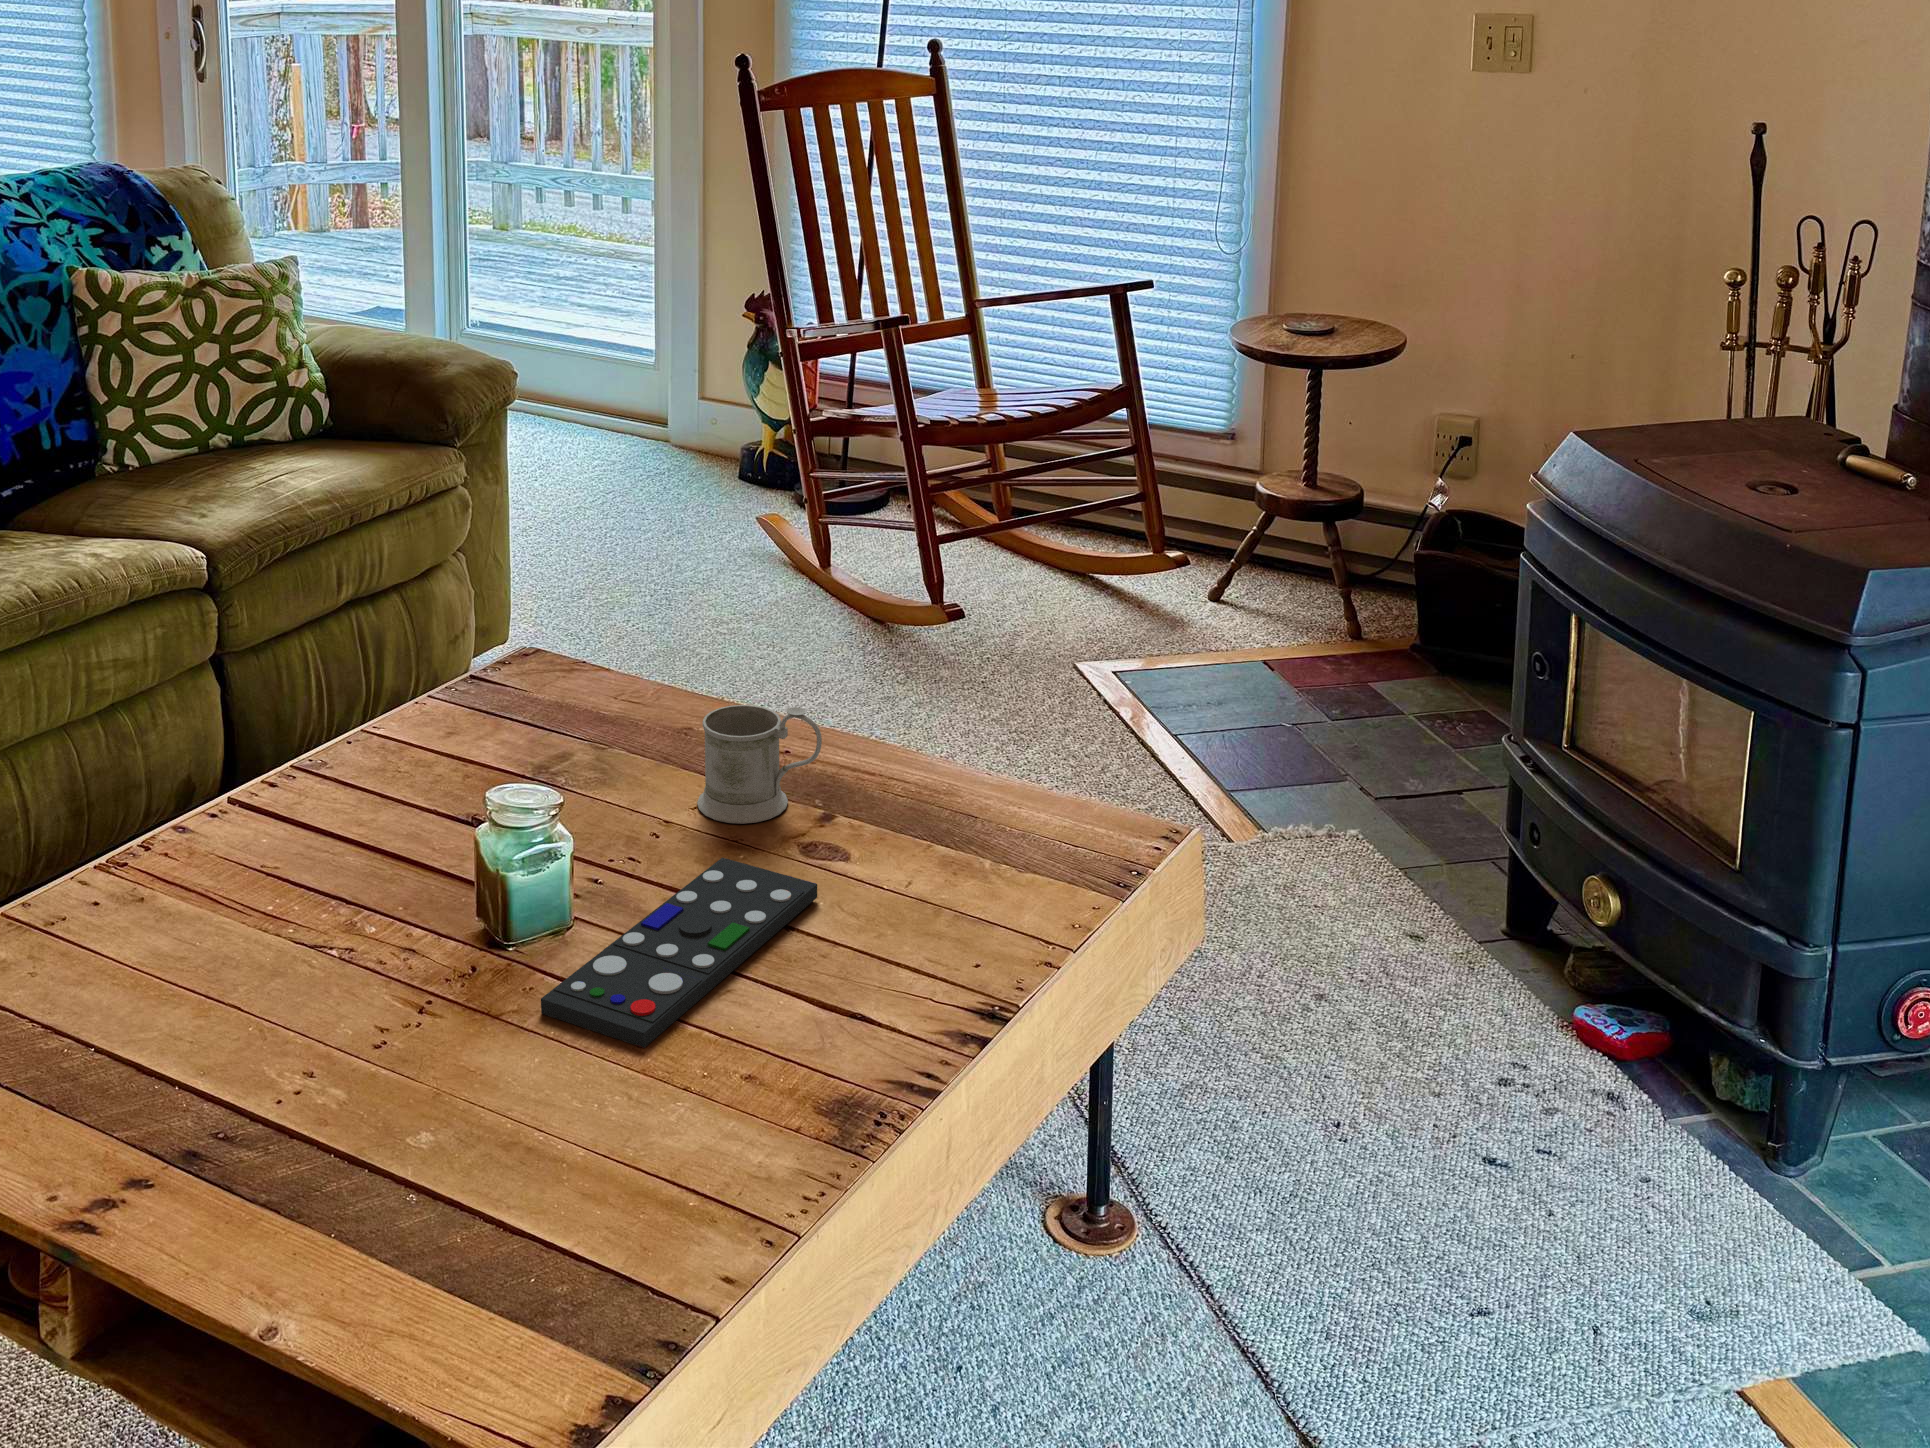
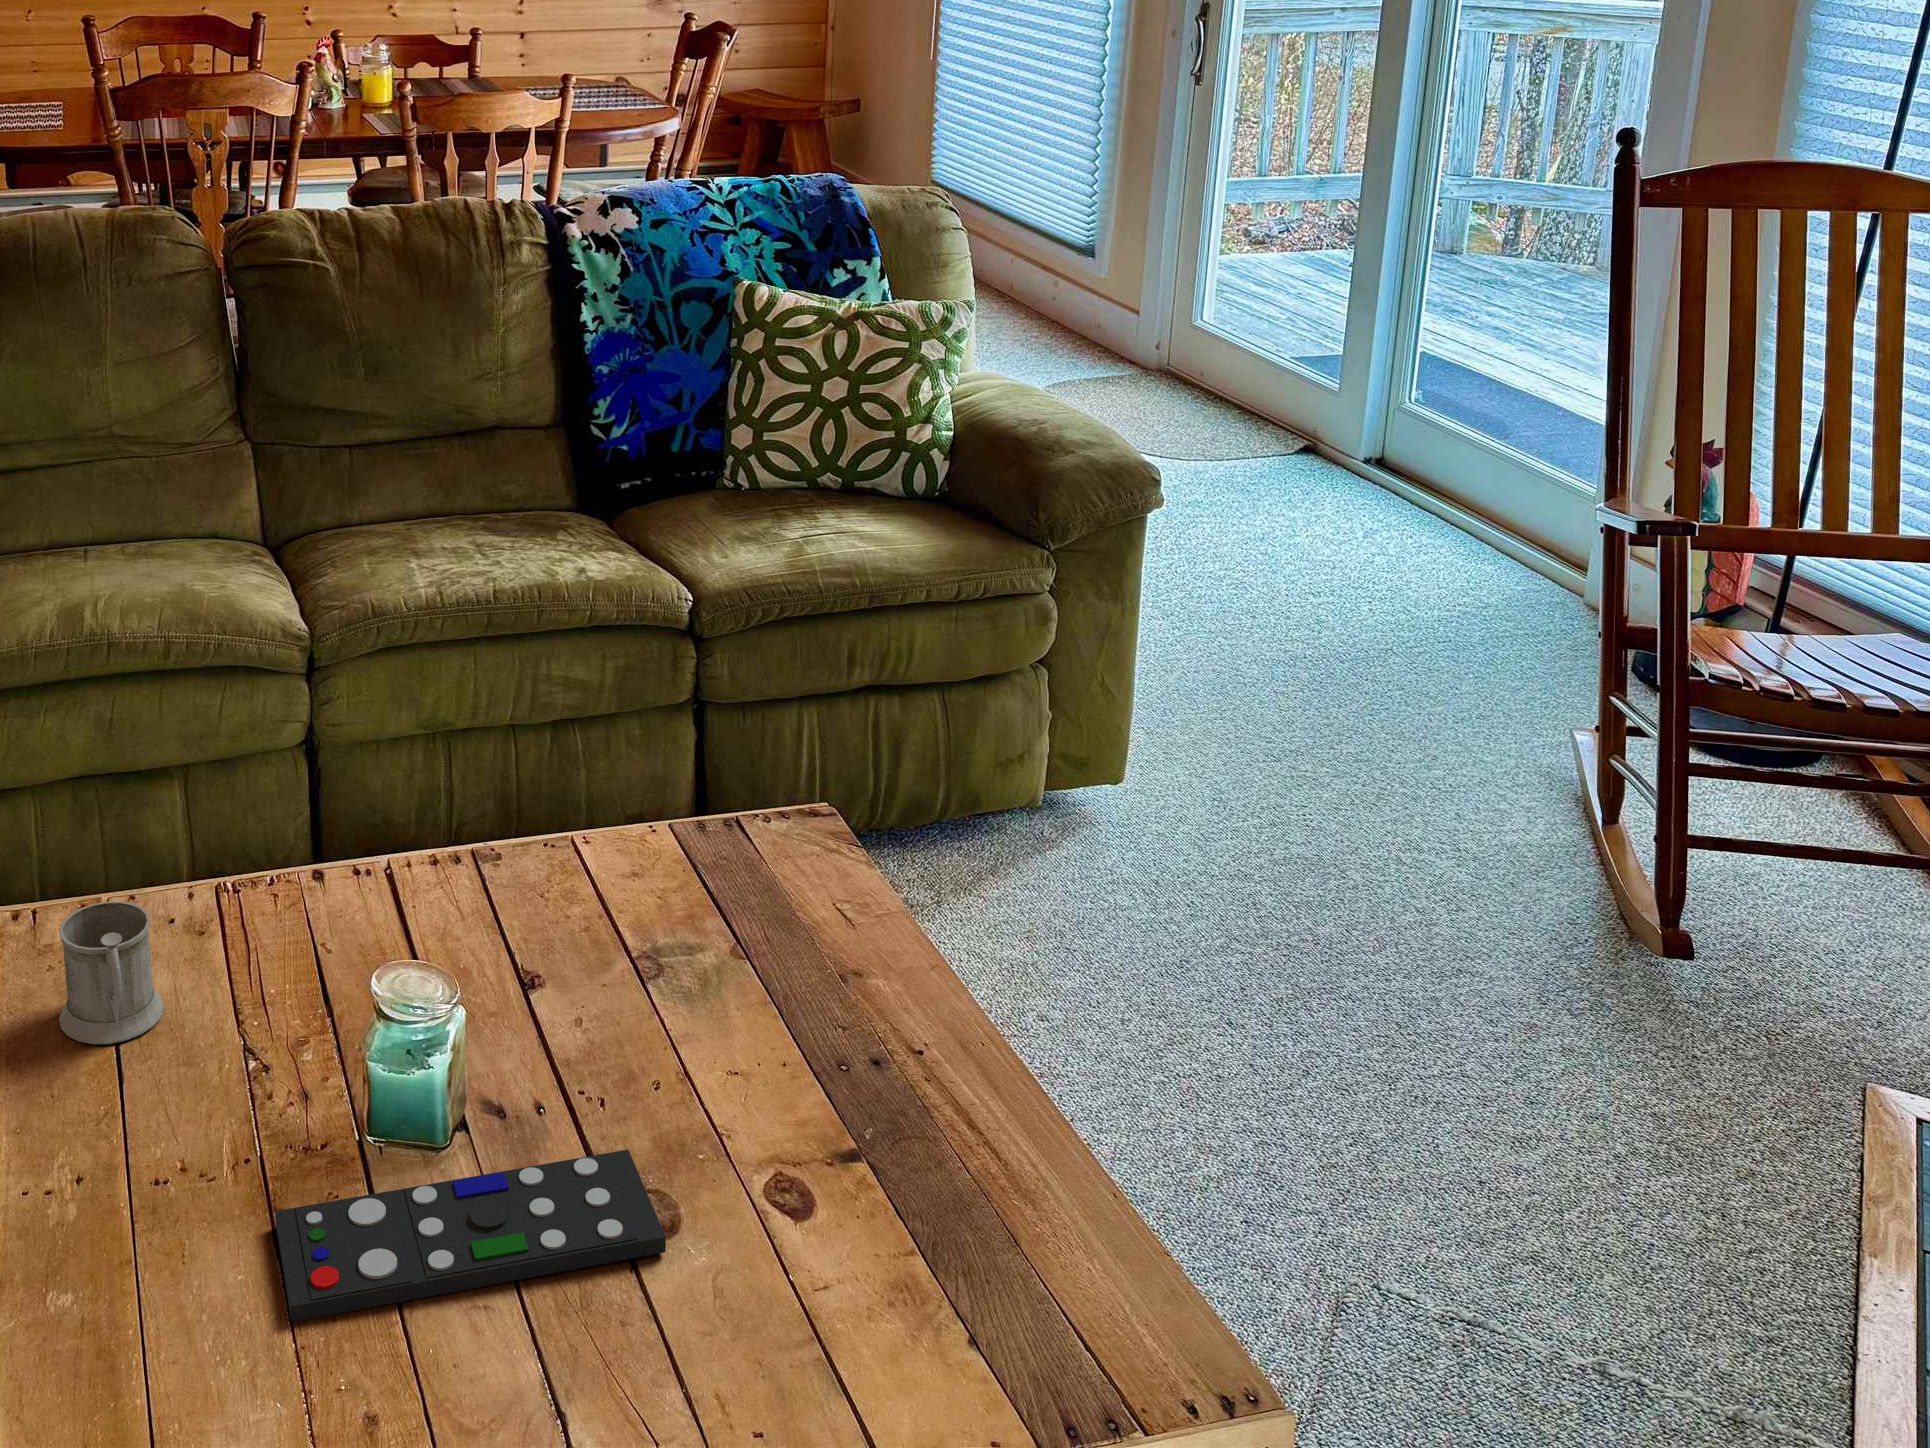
mug: present [697,705,822,824] -> present [59,901,164,1044]

